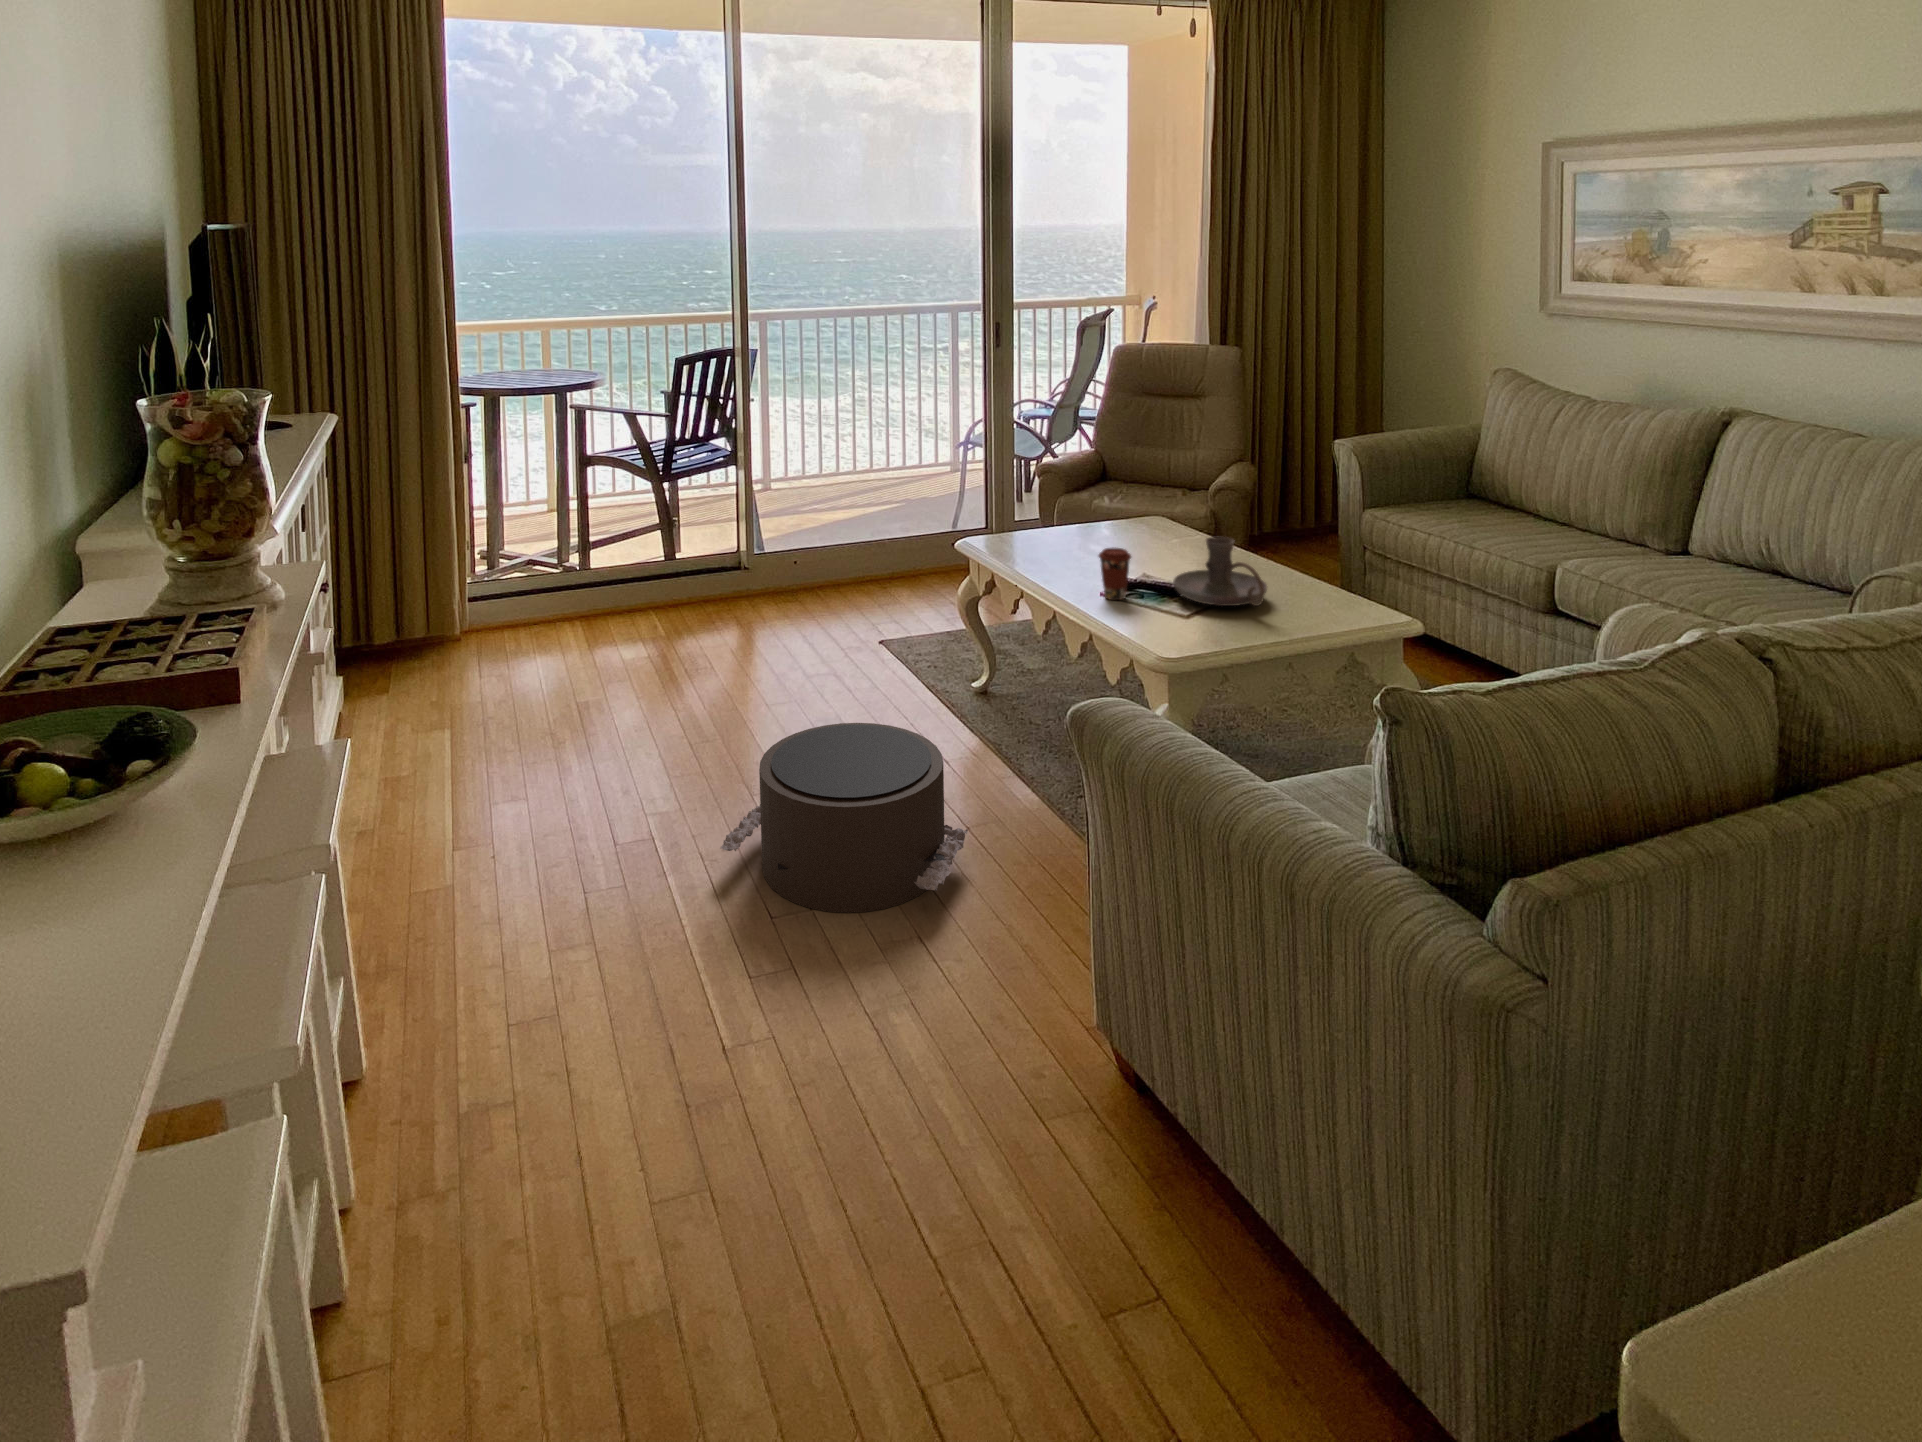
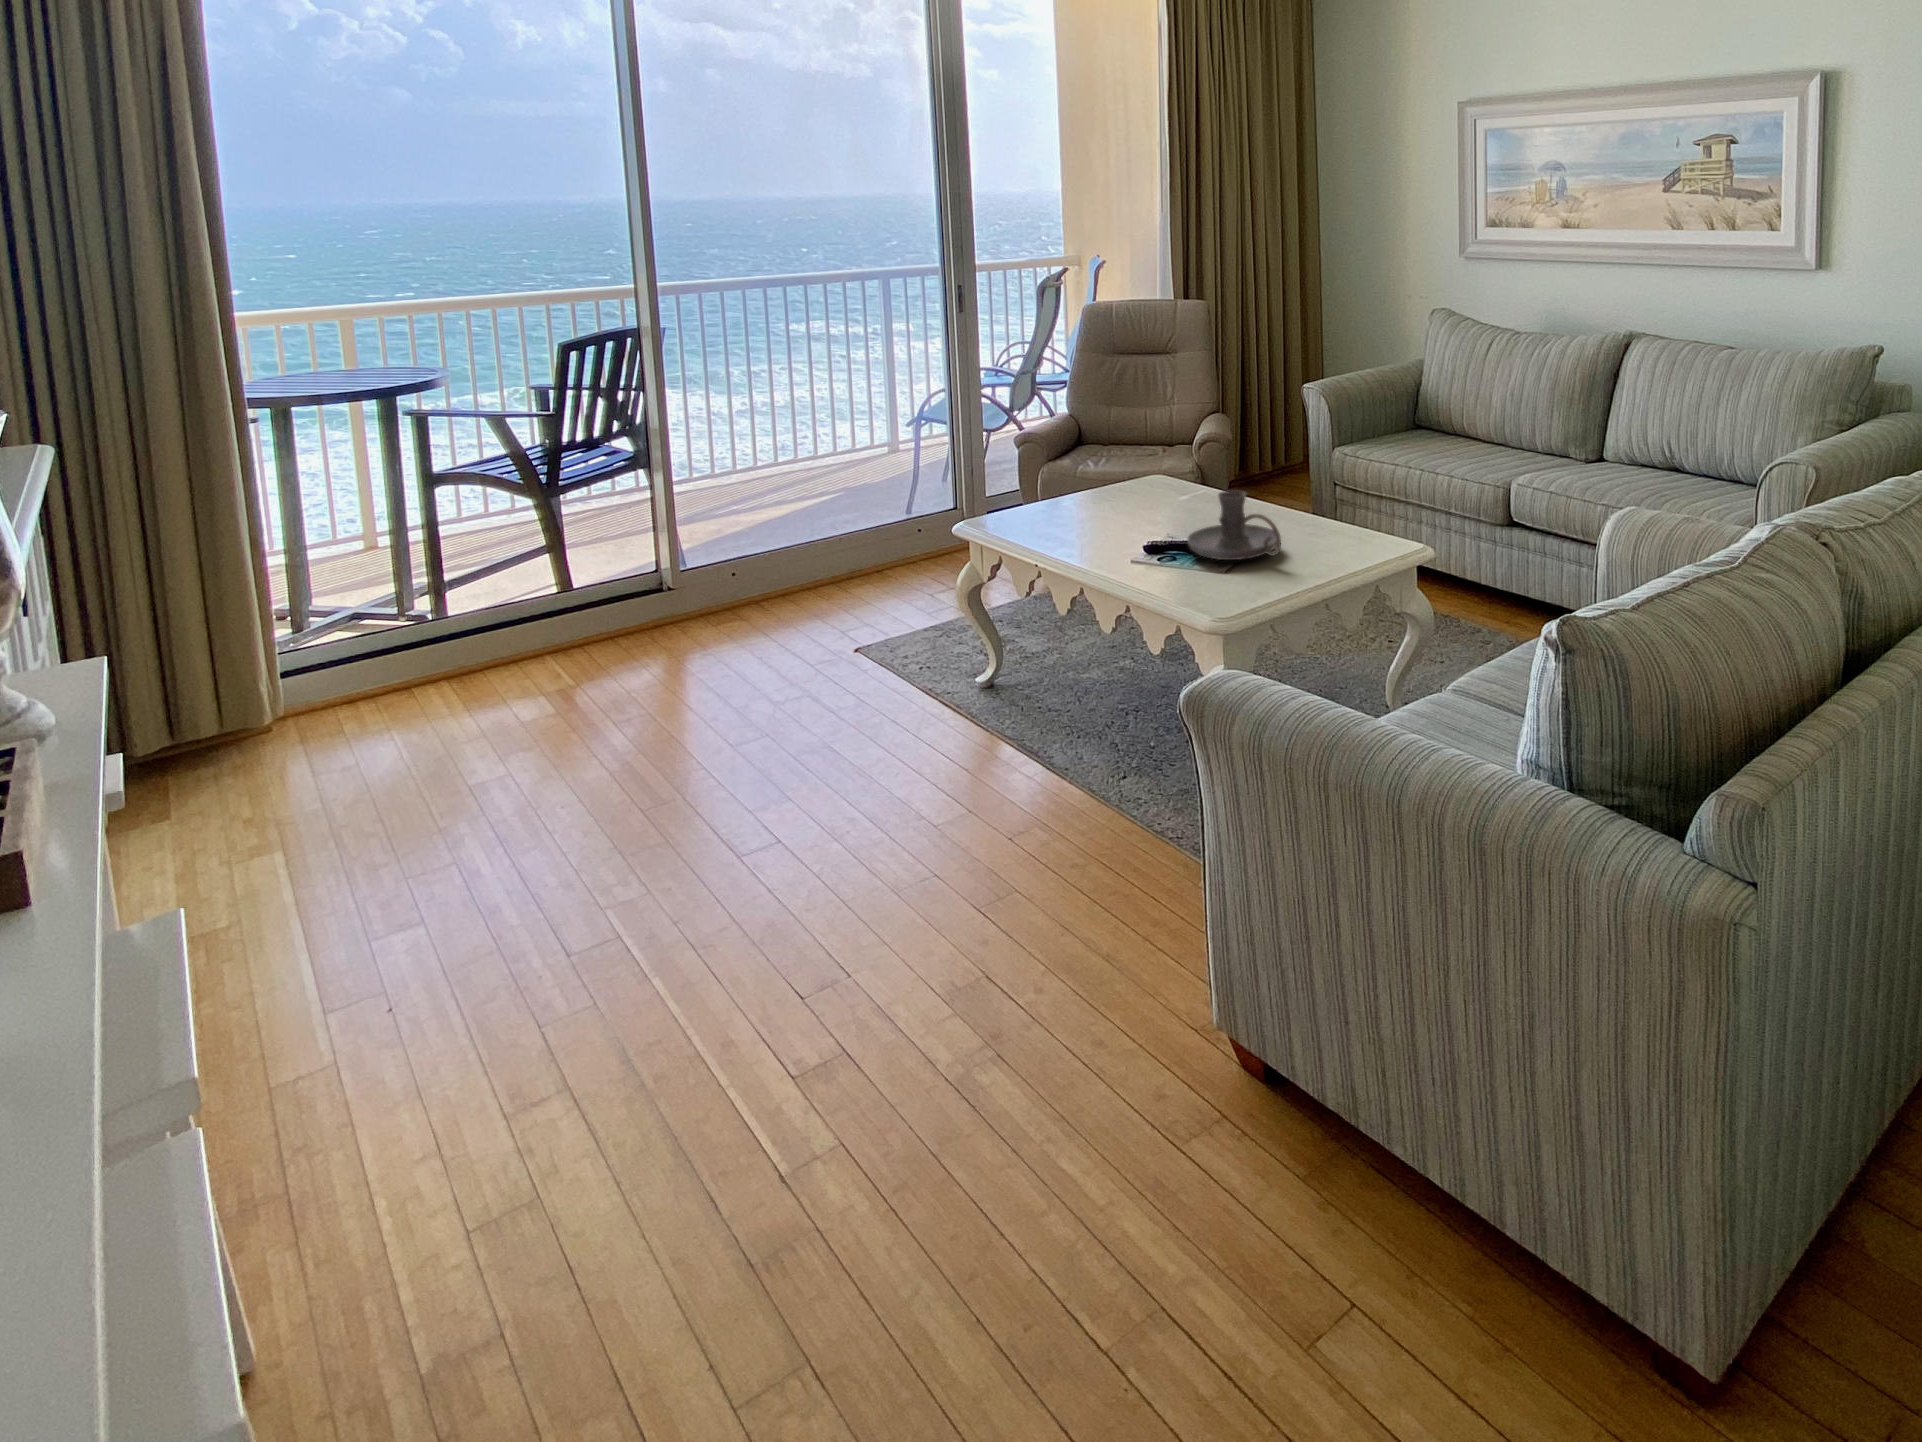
coffee cup: present [1099,548,1131,600] -> none [1111,513,1146,568]
pouf: present [720,723,968,913] -> none [707,739,1000,963]

